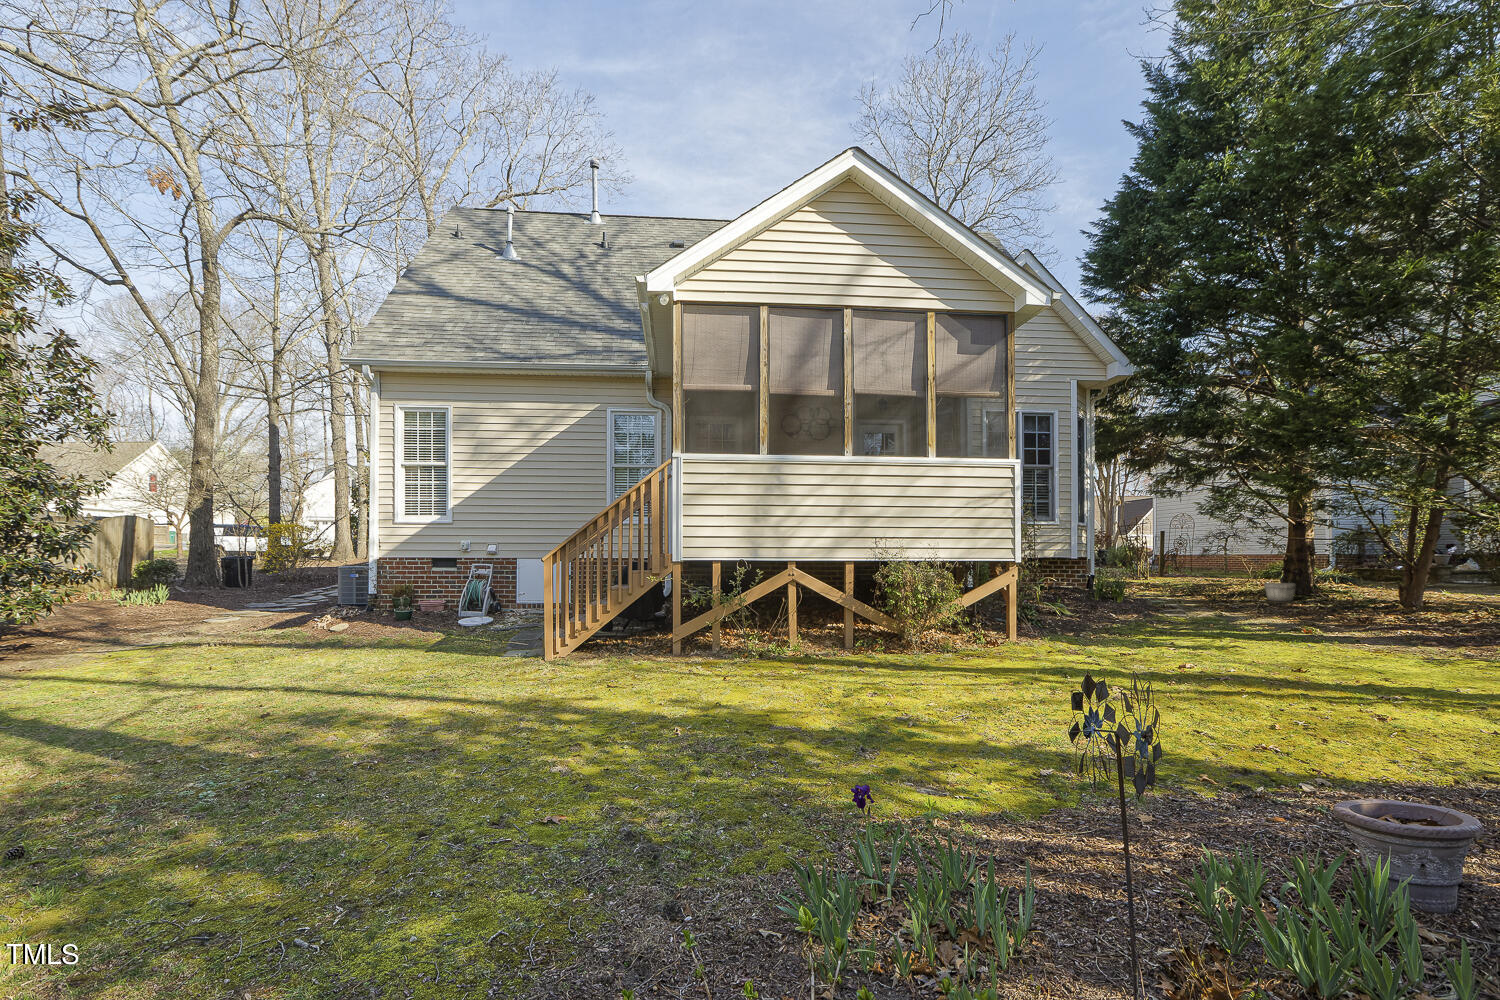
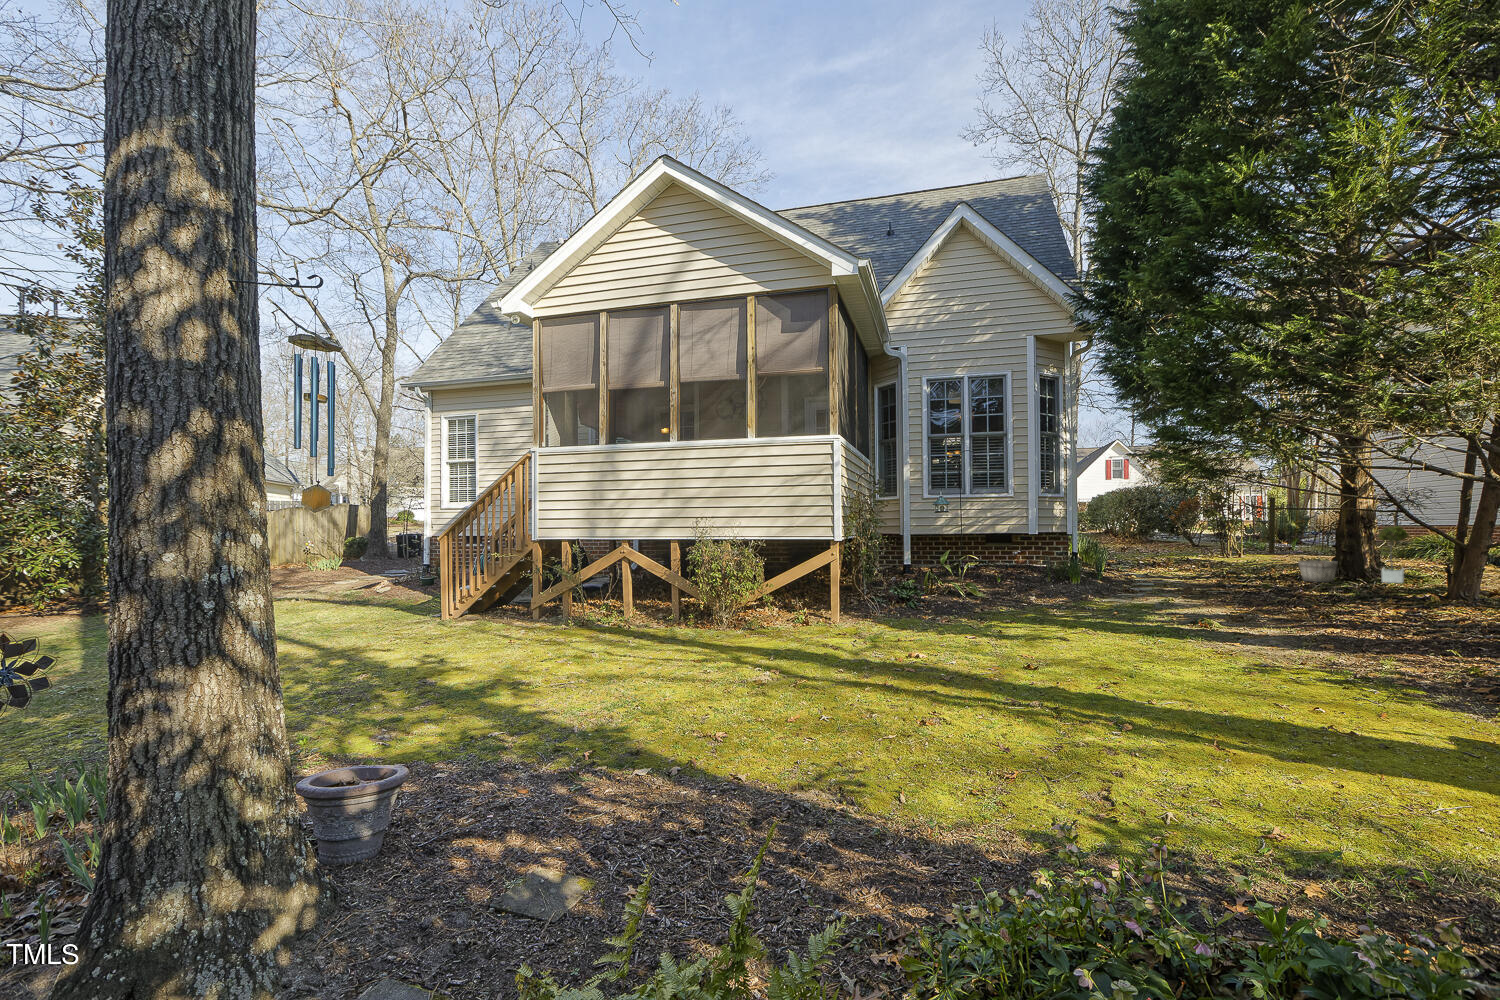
potted tree: none [1324,553,1349,601] -> present [1377,526,1408,583]

